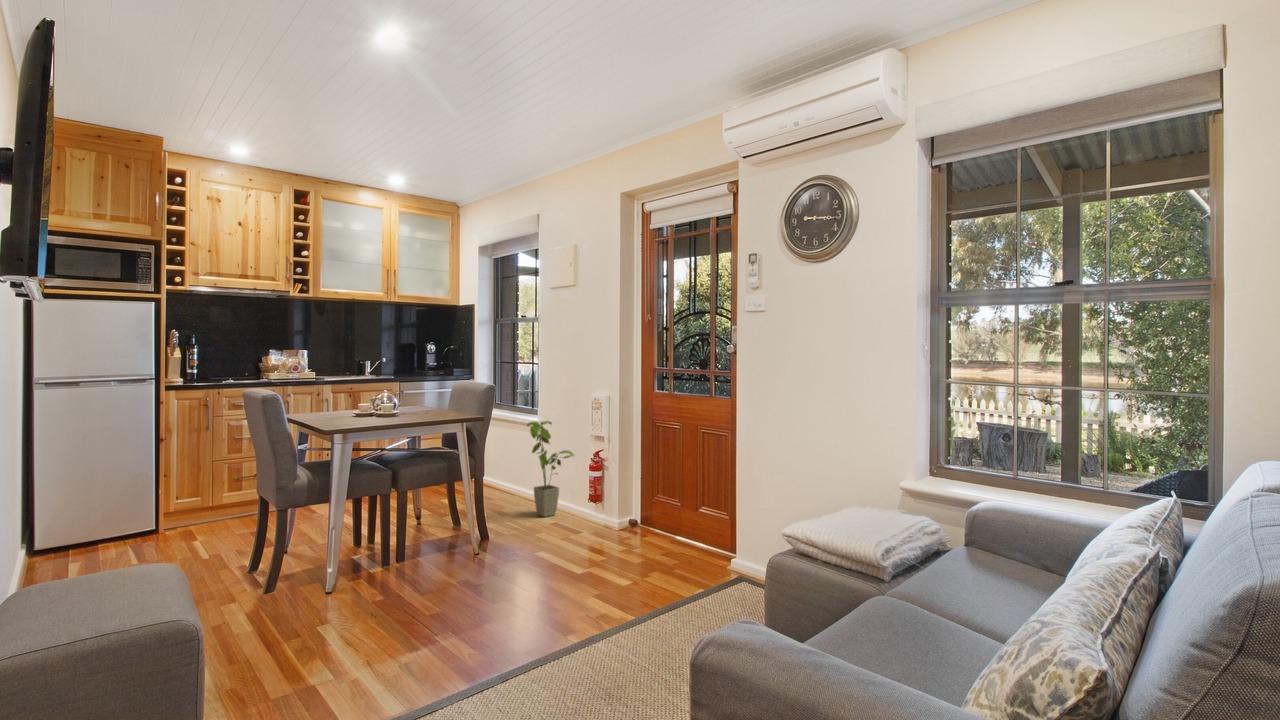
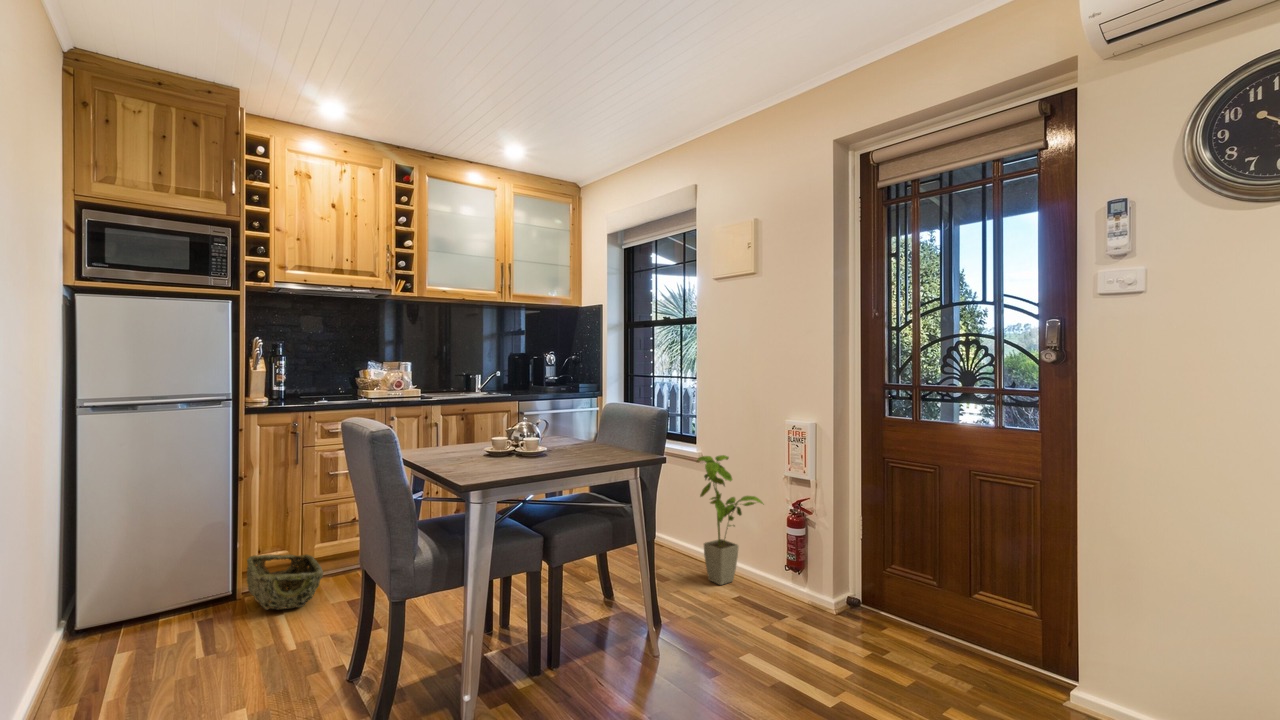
woven basket: none [168,500,231,538] -> present [247,555,323,609]

